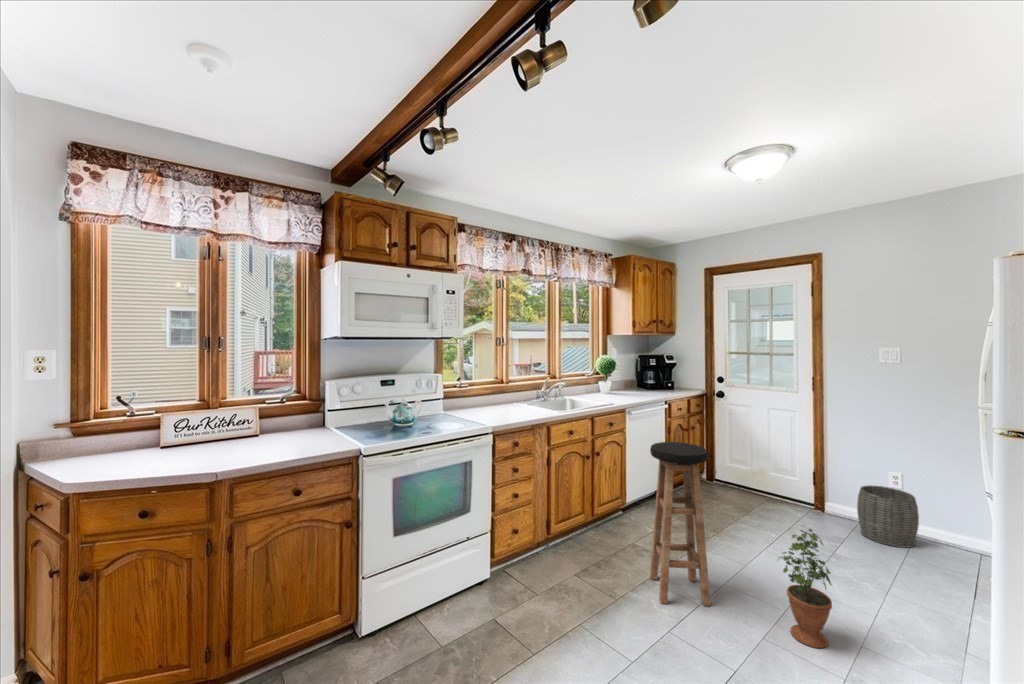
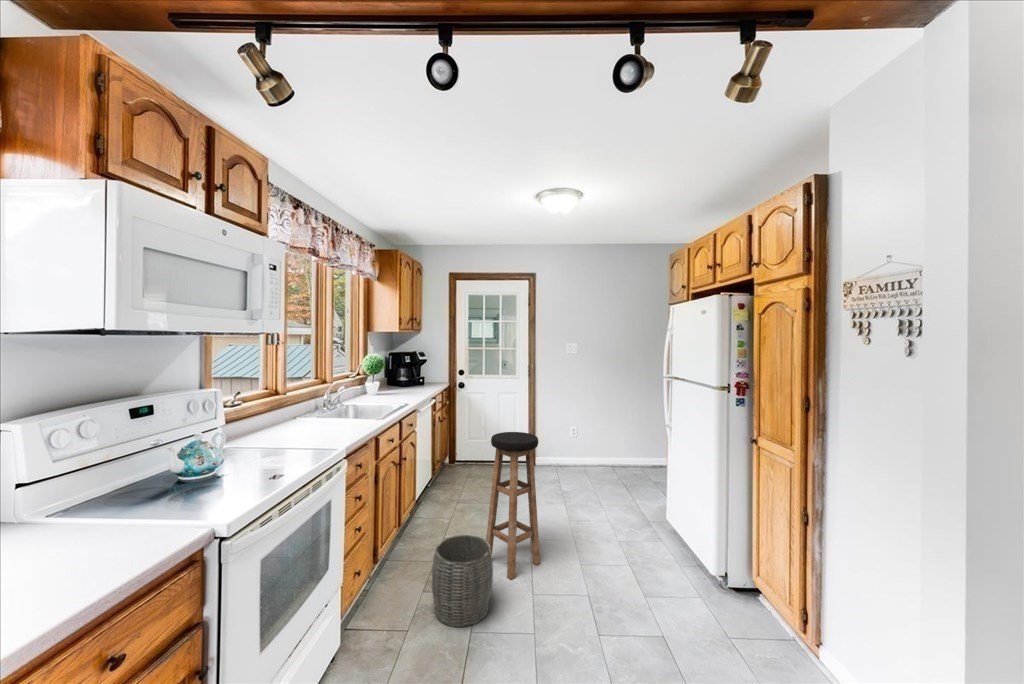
woven basket: present [857,485,919,548] -> present [432,535,493,627]
potted plant: present [779,529,832,648] -> none [584,476,614,561]

